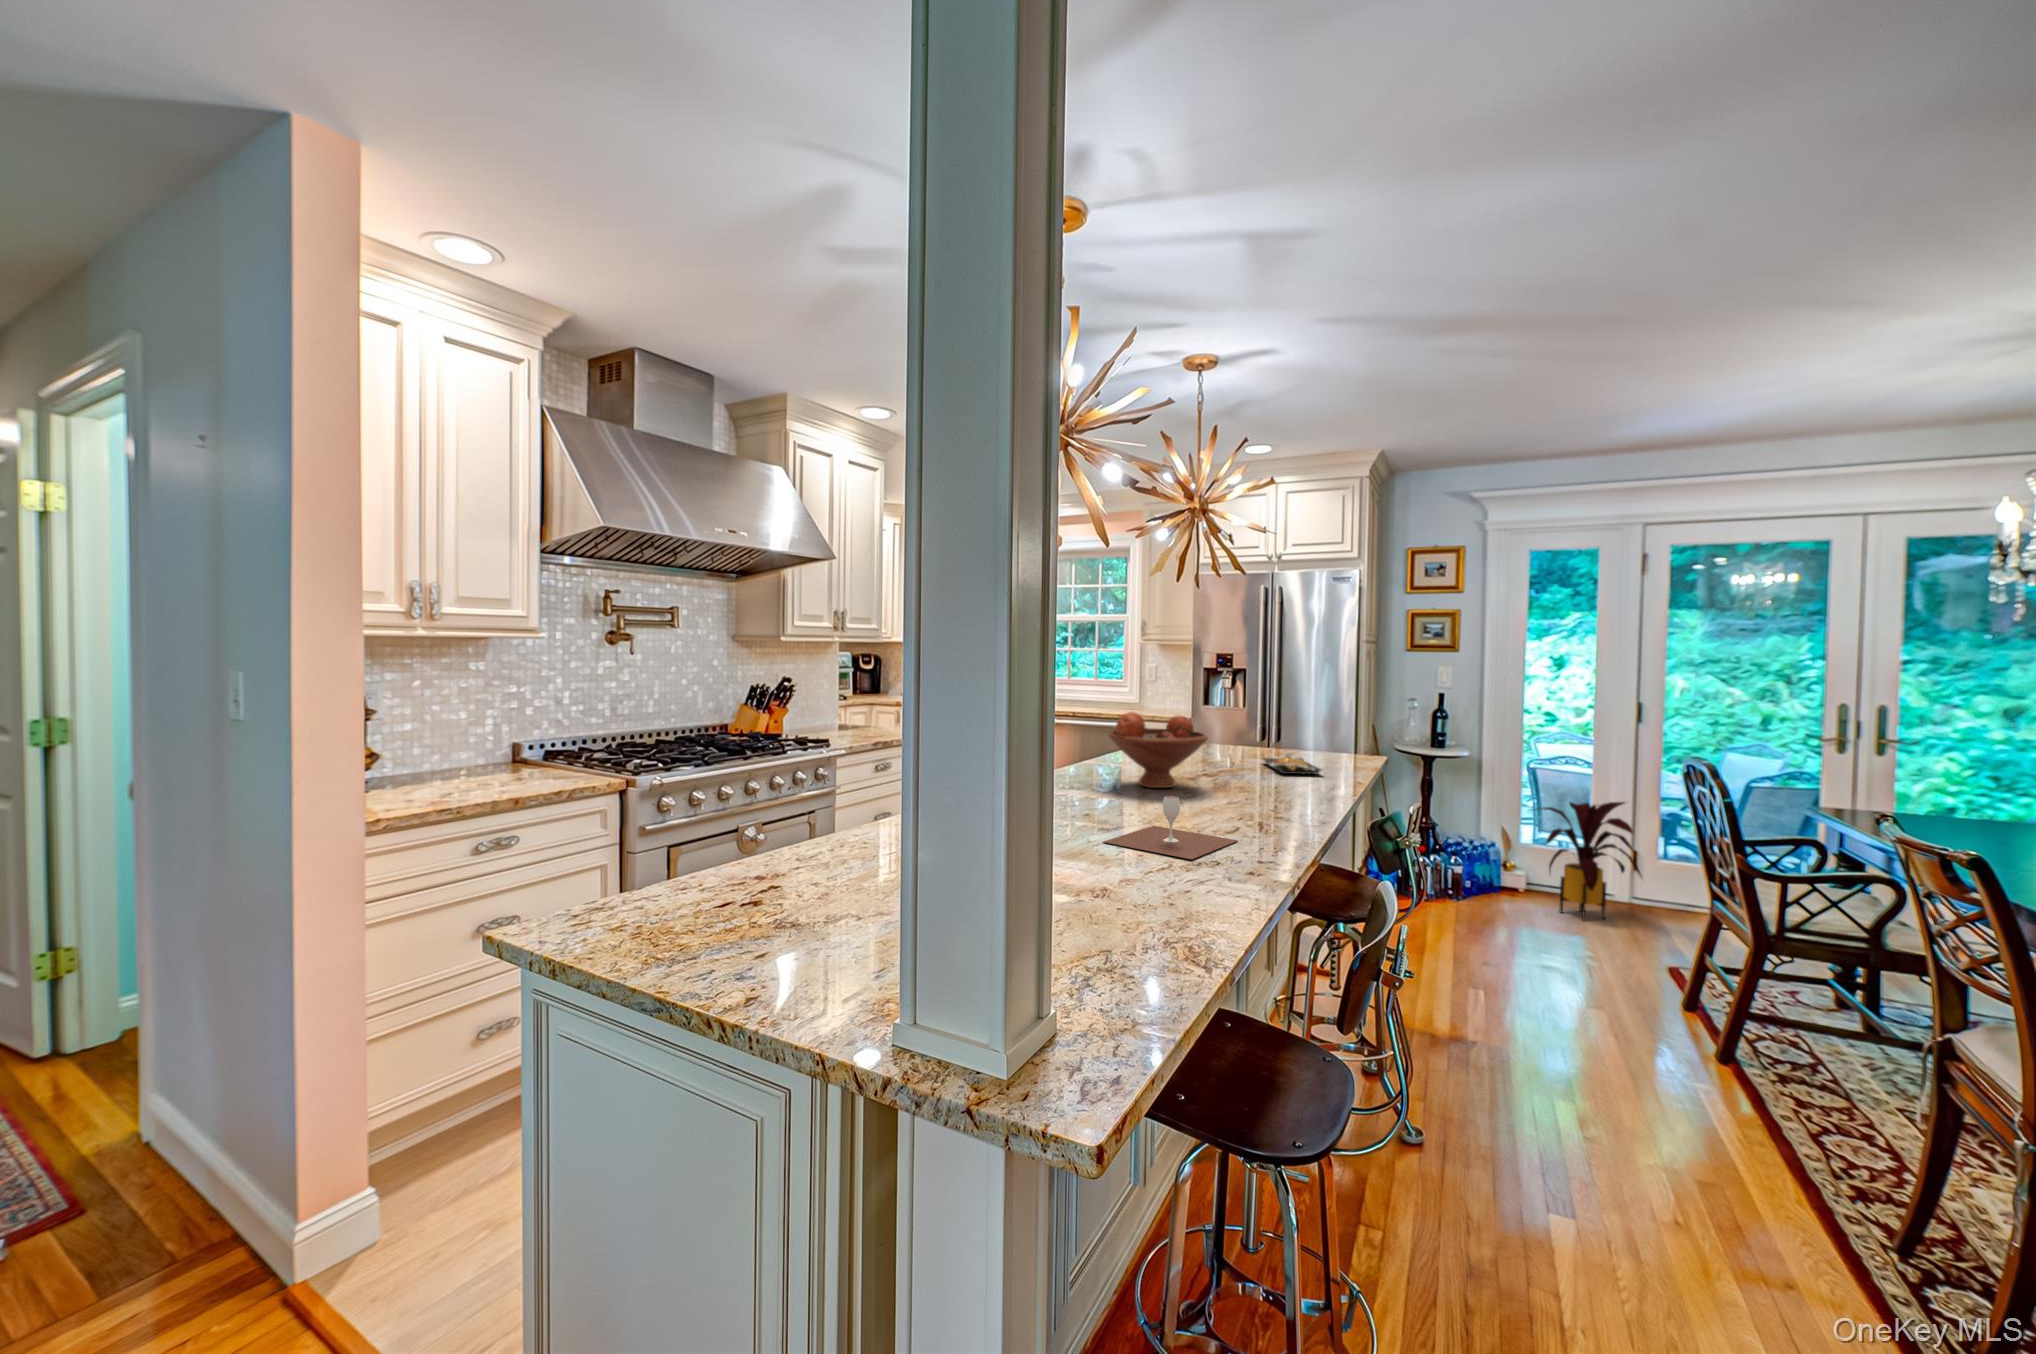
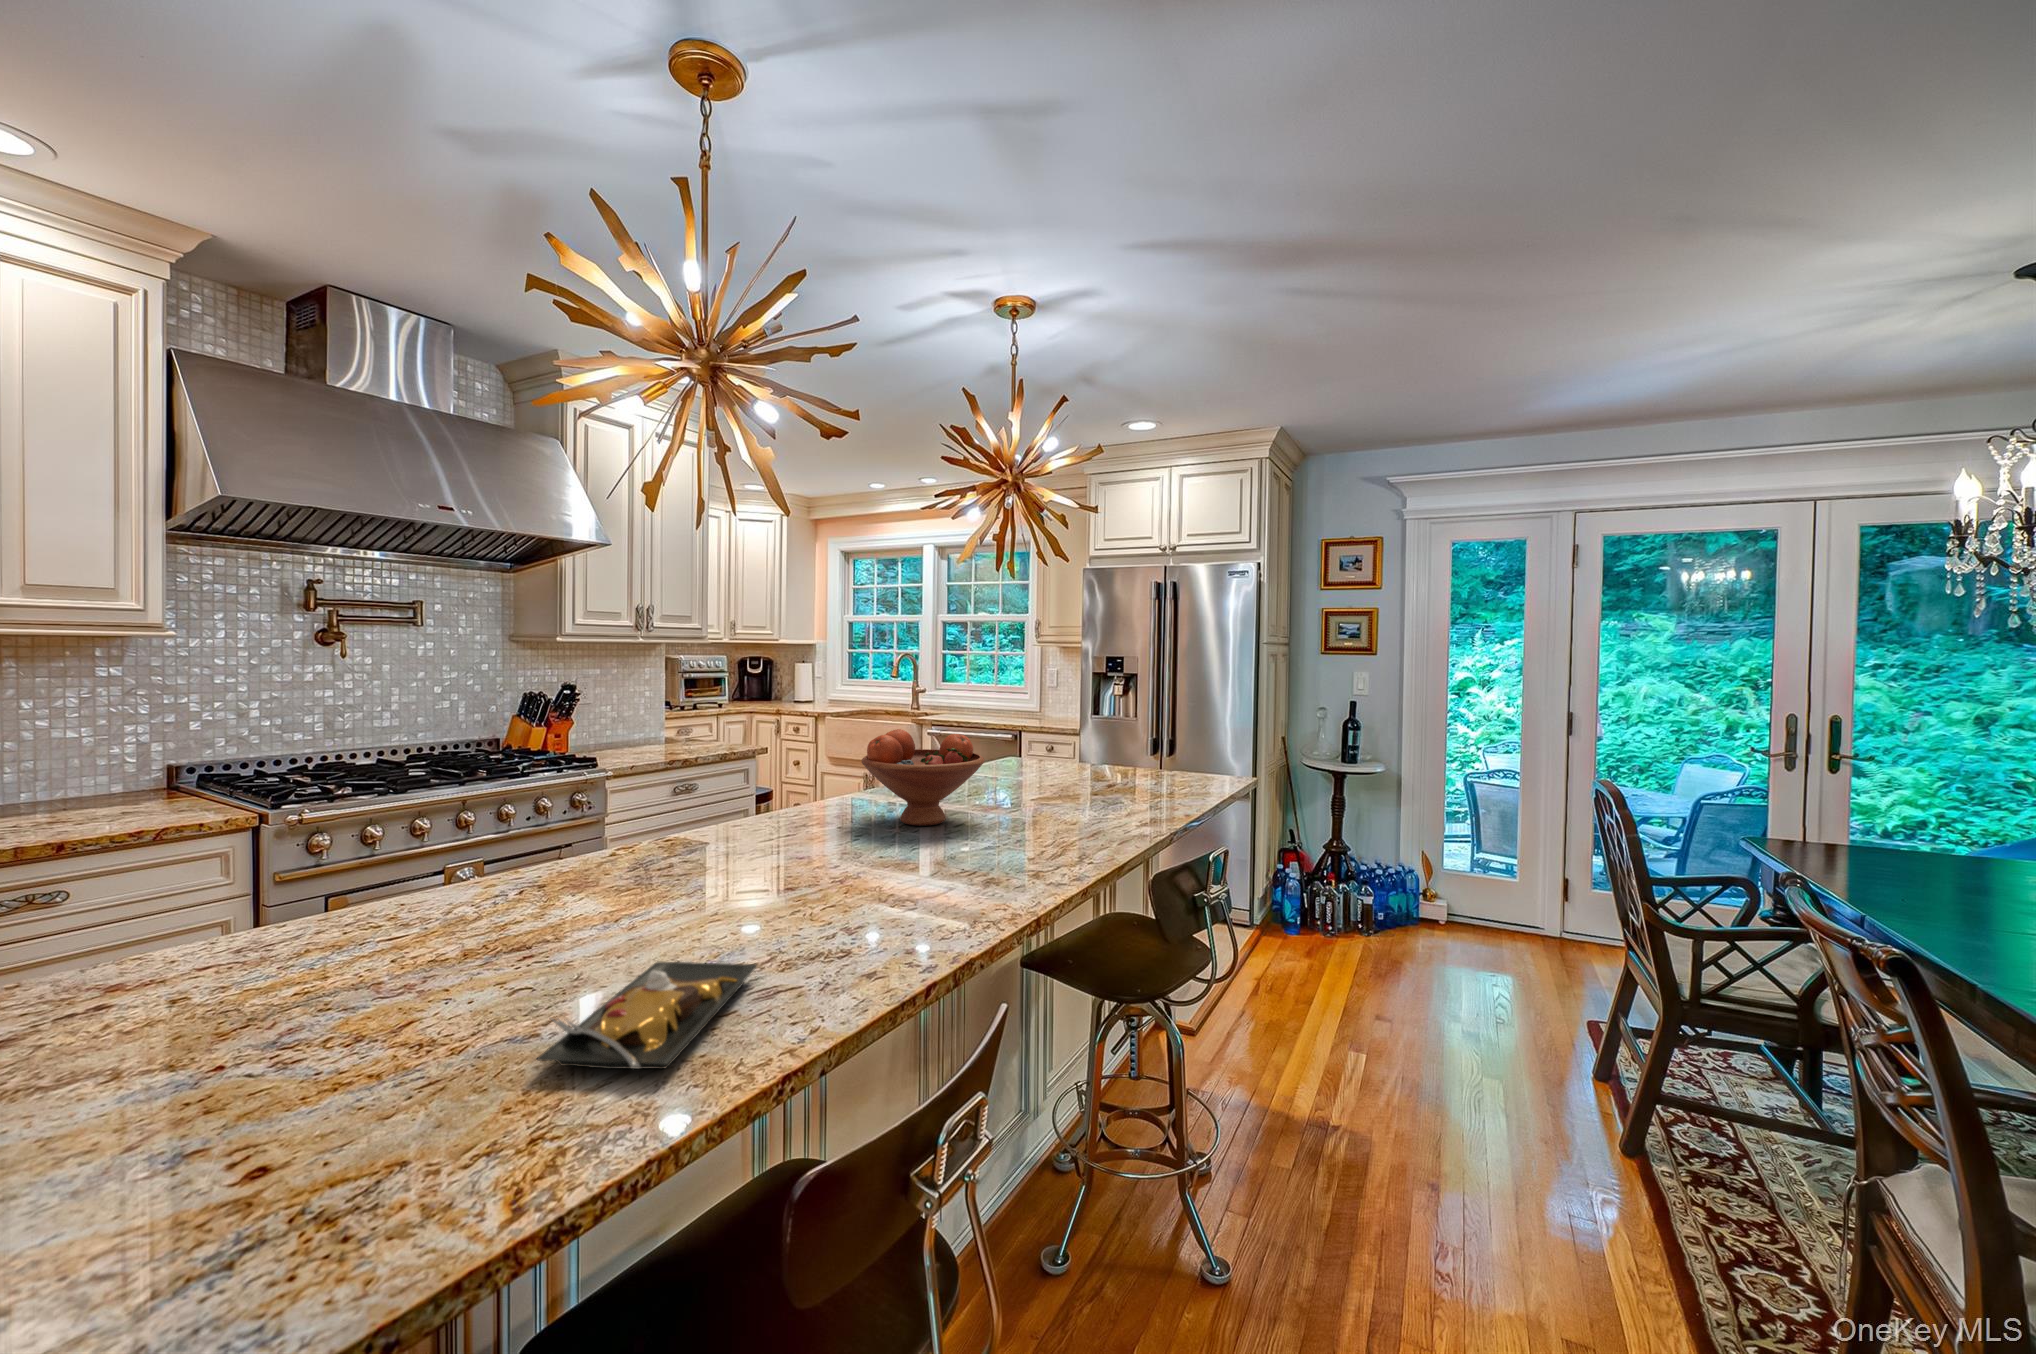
plate: present [1263,752,1321,774] -> present [537,962,757,1069]
wine glass: present [1103,796,1238,860] -> none [736,850,926,945]
house plant: present [1542,802,1641,920] -> none [1449,823,1572,961]

